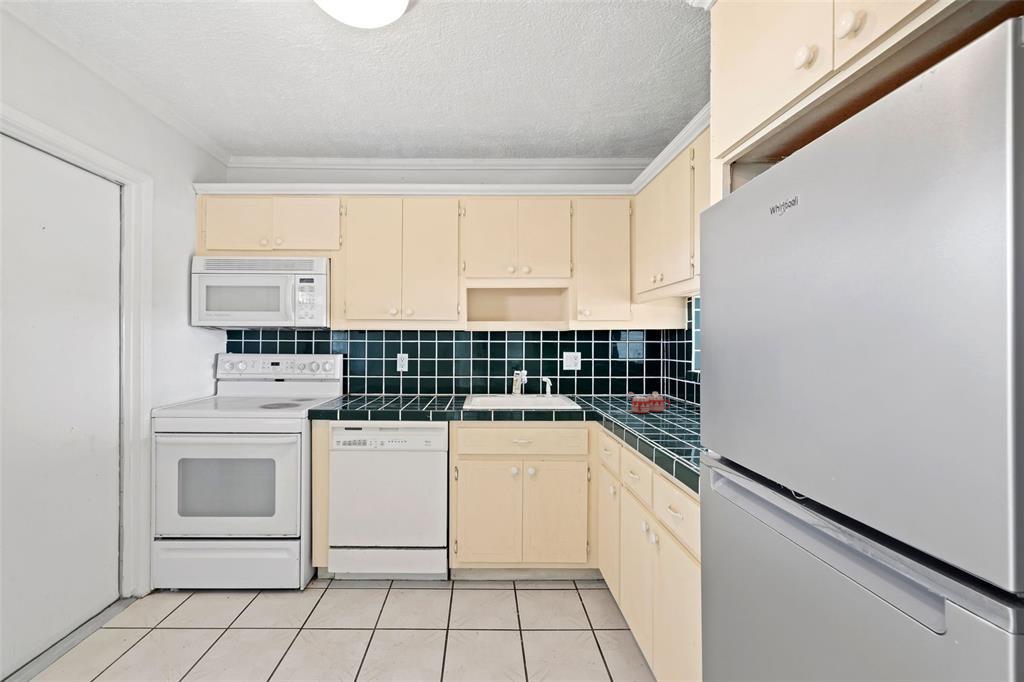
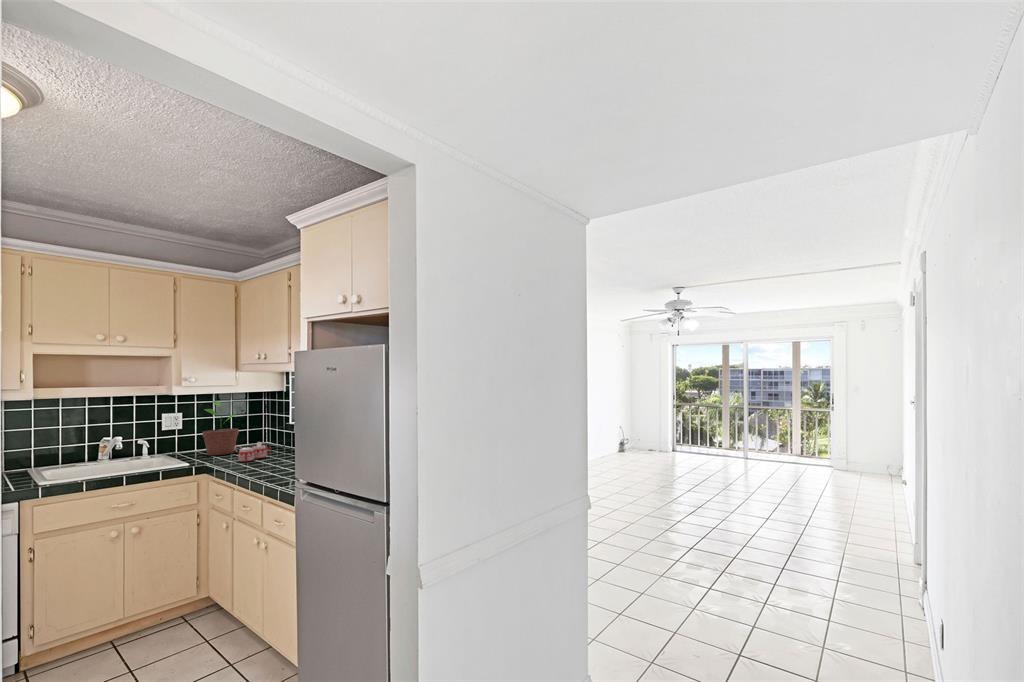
potted plant: none [599,341,635,402] -> present [203,401,239,455]

